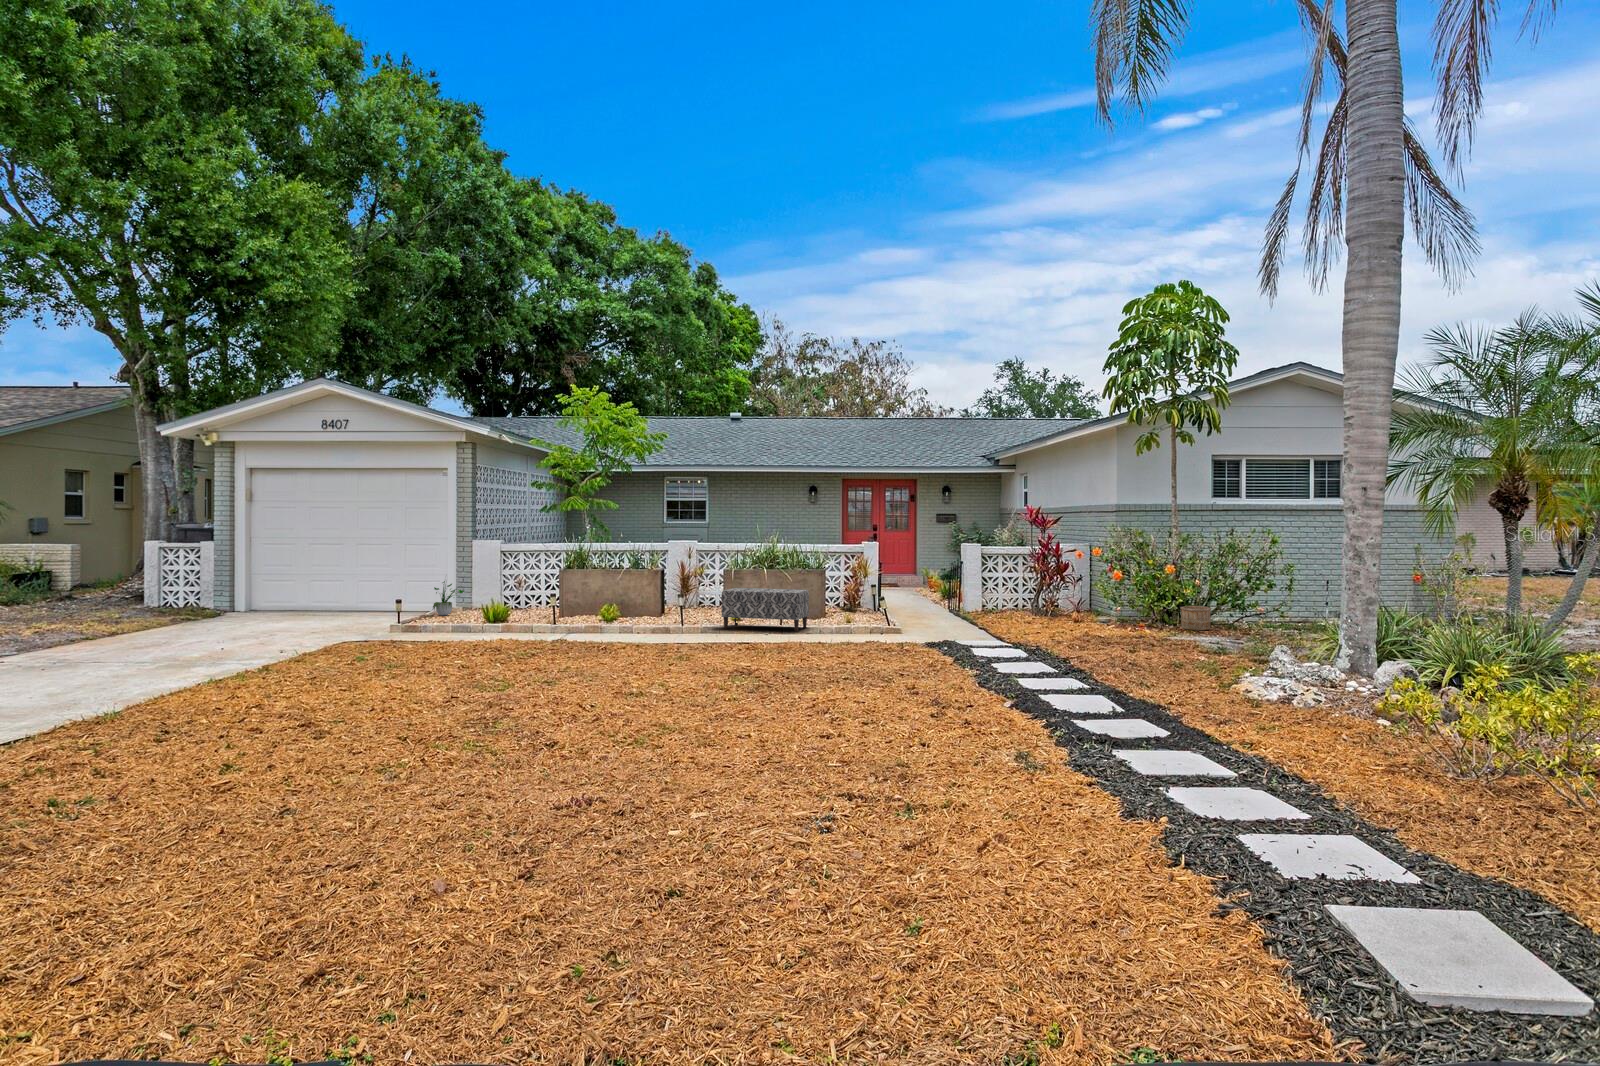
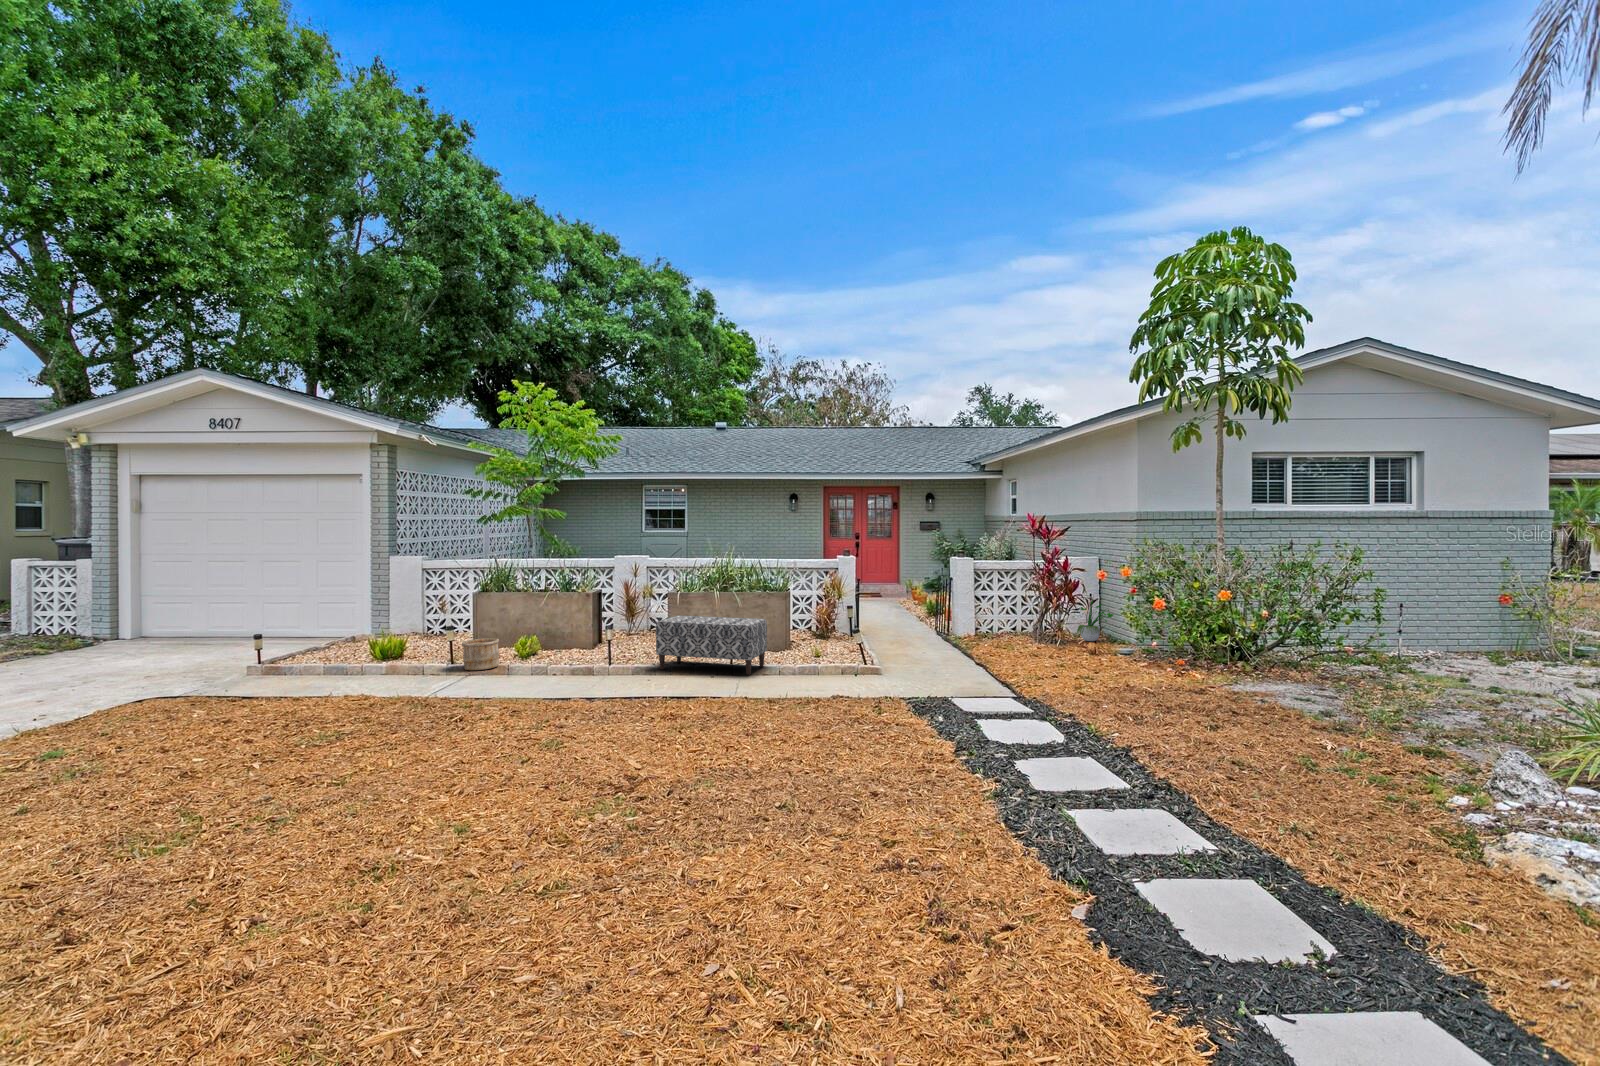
potted plant: present [433,581,464,616] -> present [1077,601,1114,641]
wooden bucket: present [1180,606,1211,630] -> present [462,638,499,670]

